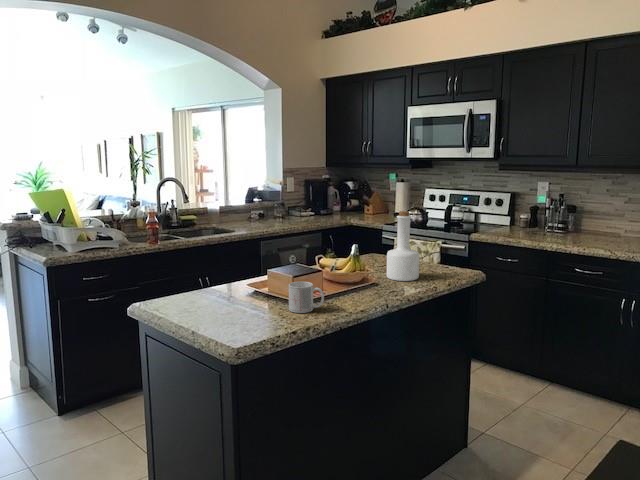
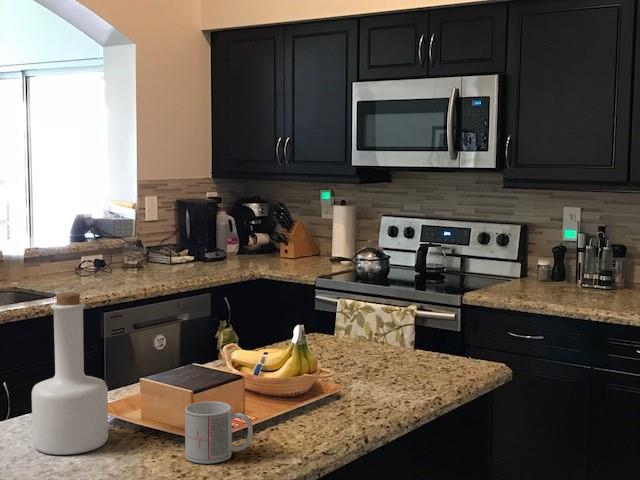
bottle: present [387,211,419,281] -> present [32,292,108,455]

